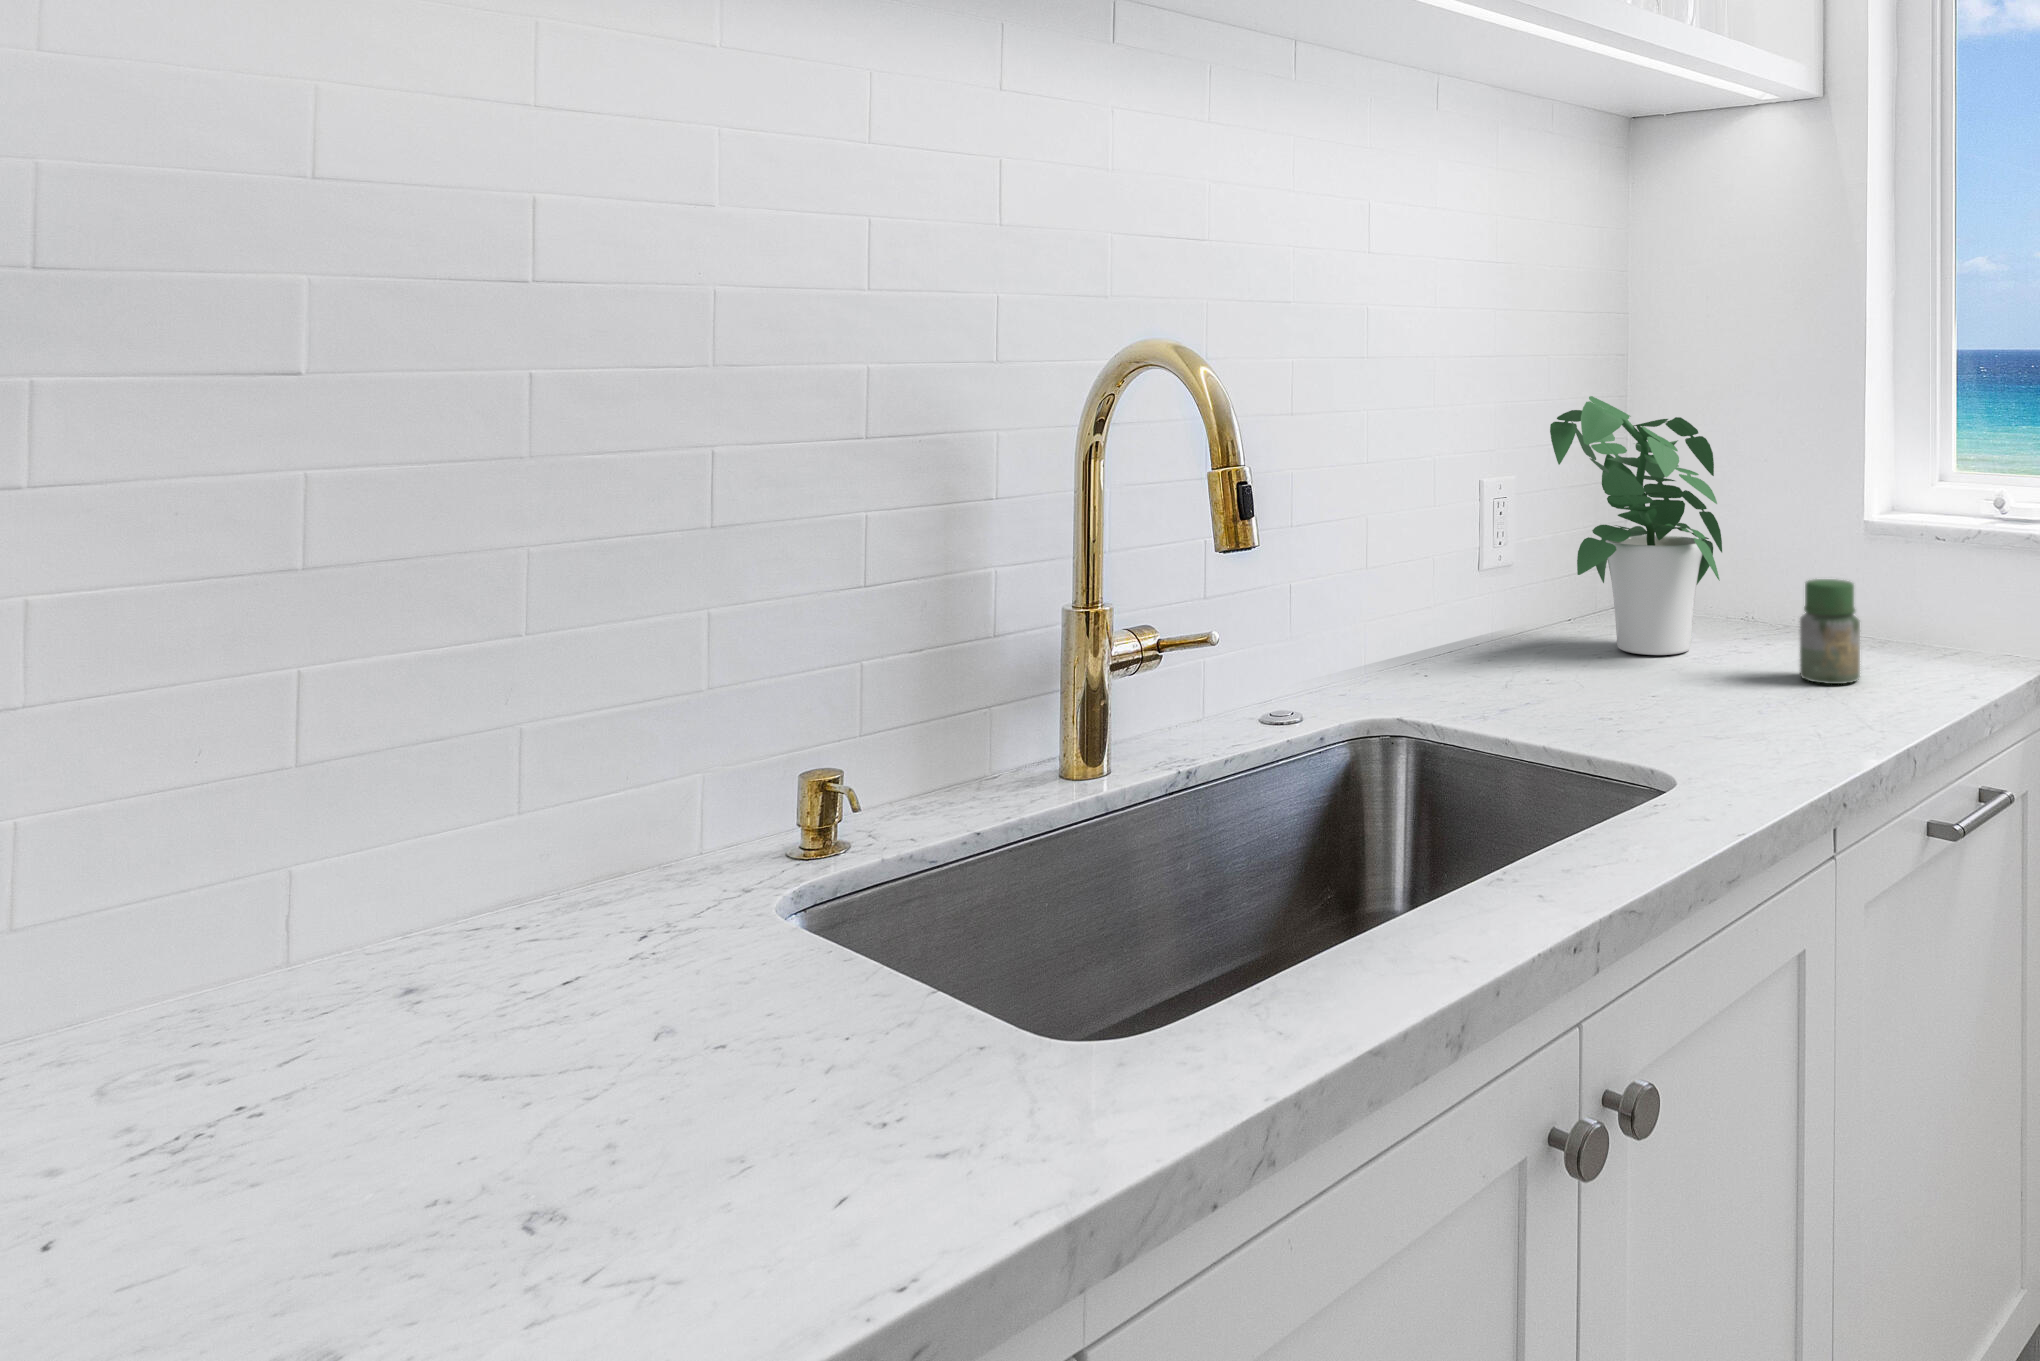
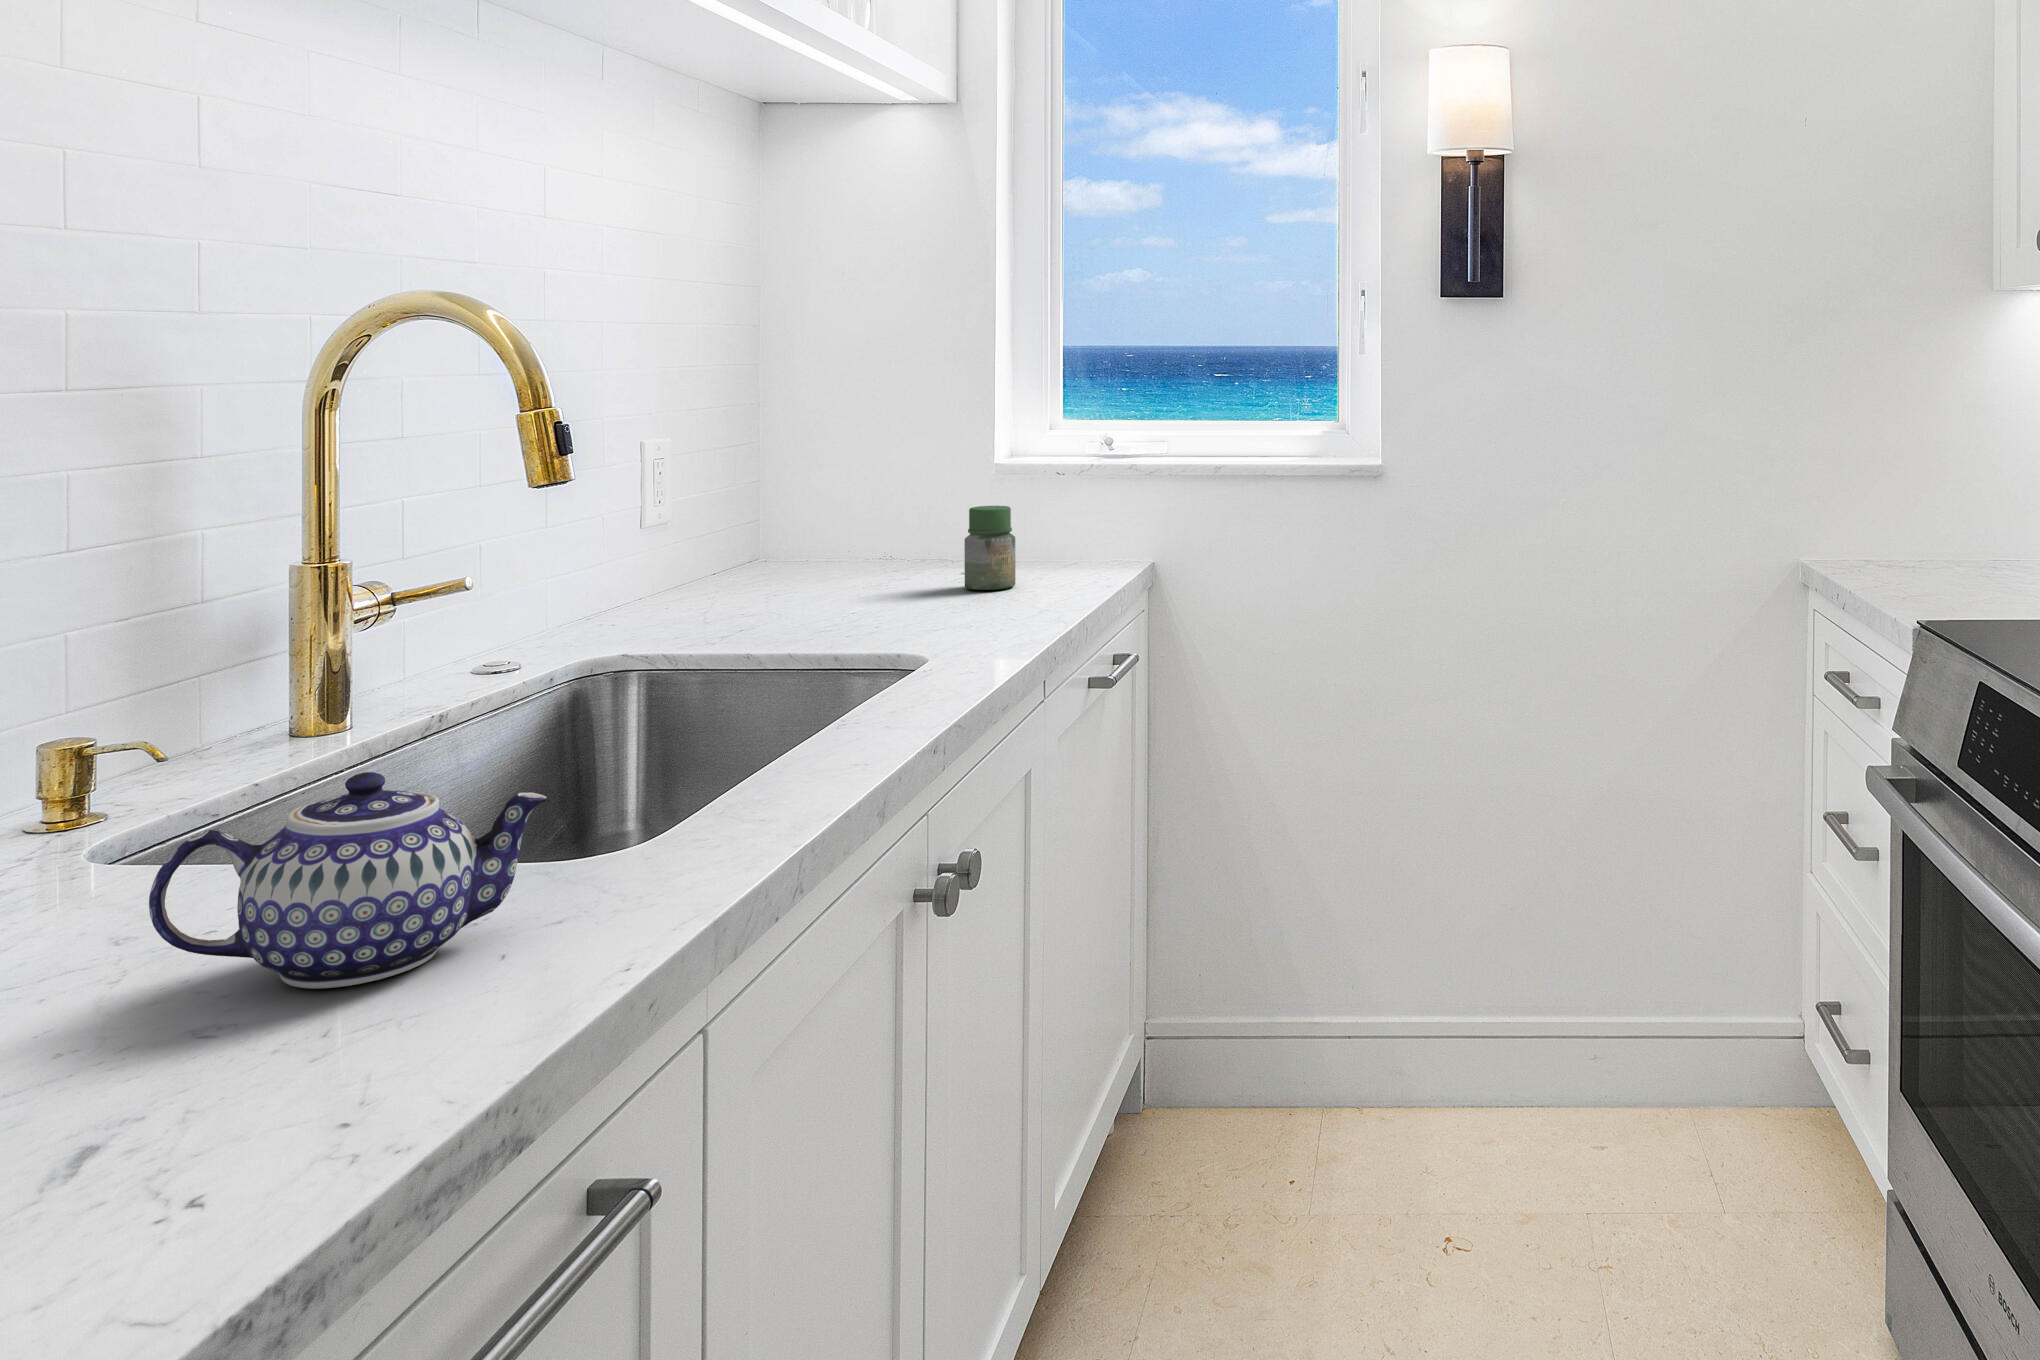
potted plant: present [1550,396,1722,655] -> none [705,356,886,589]
teapot: none [522,927,912,1205] -> present [149,772,547,989]

